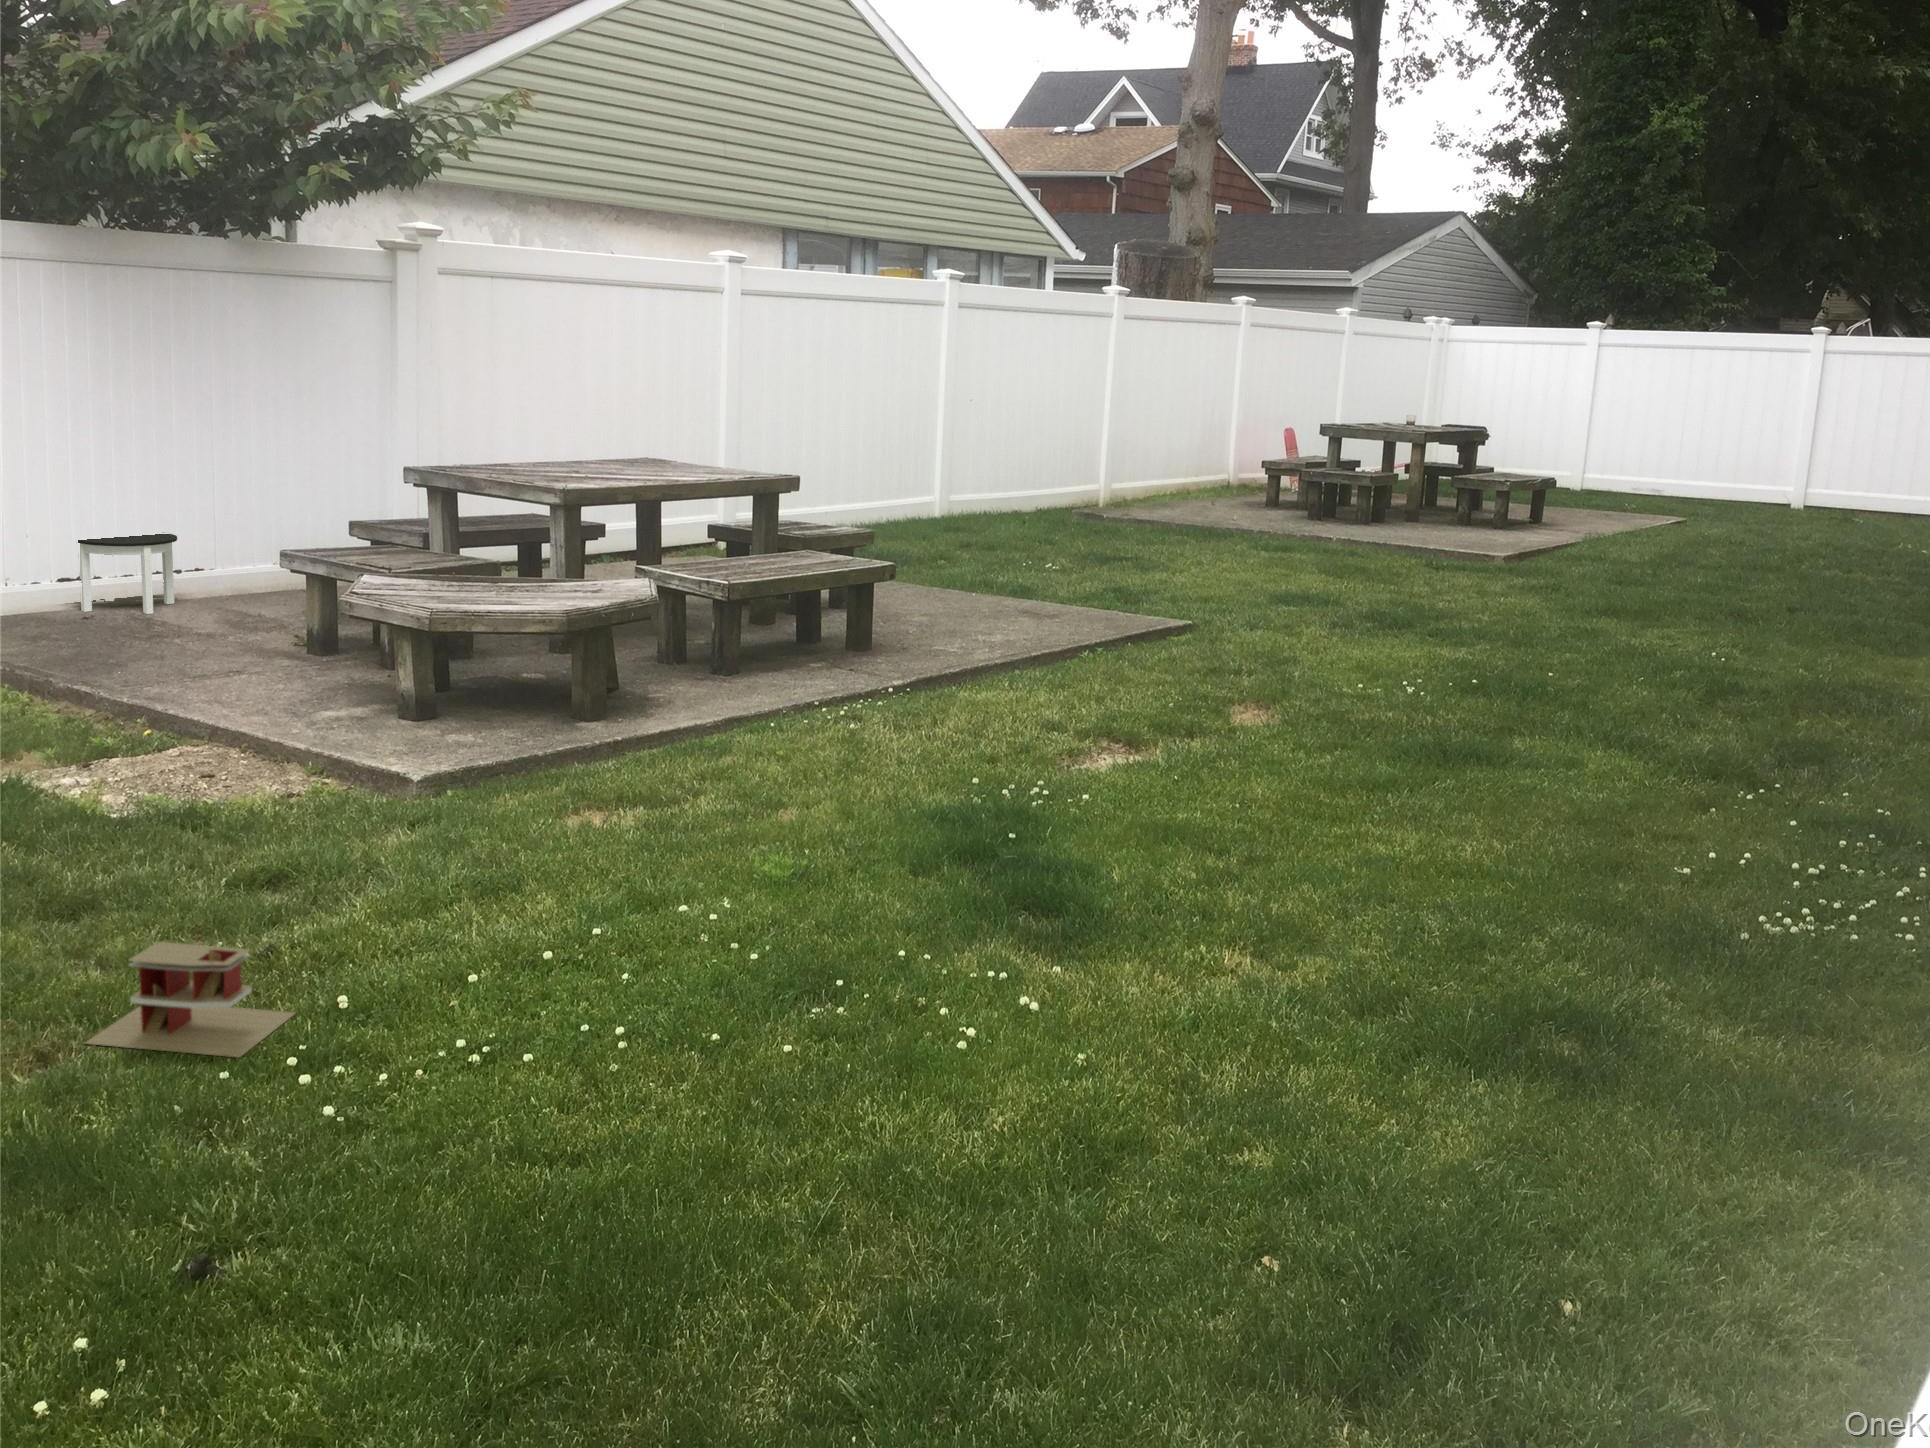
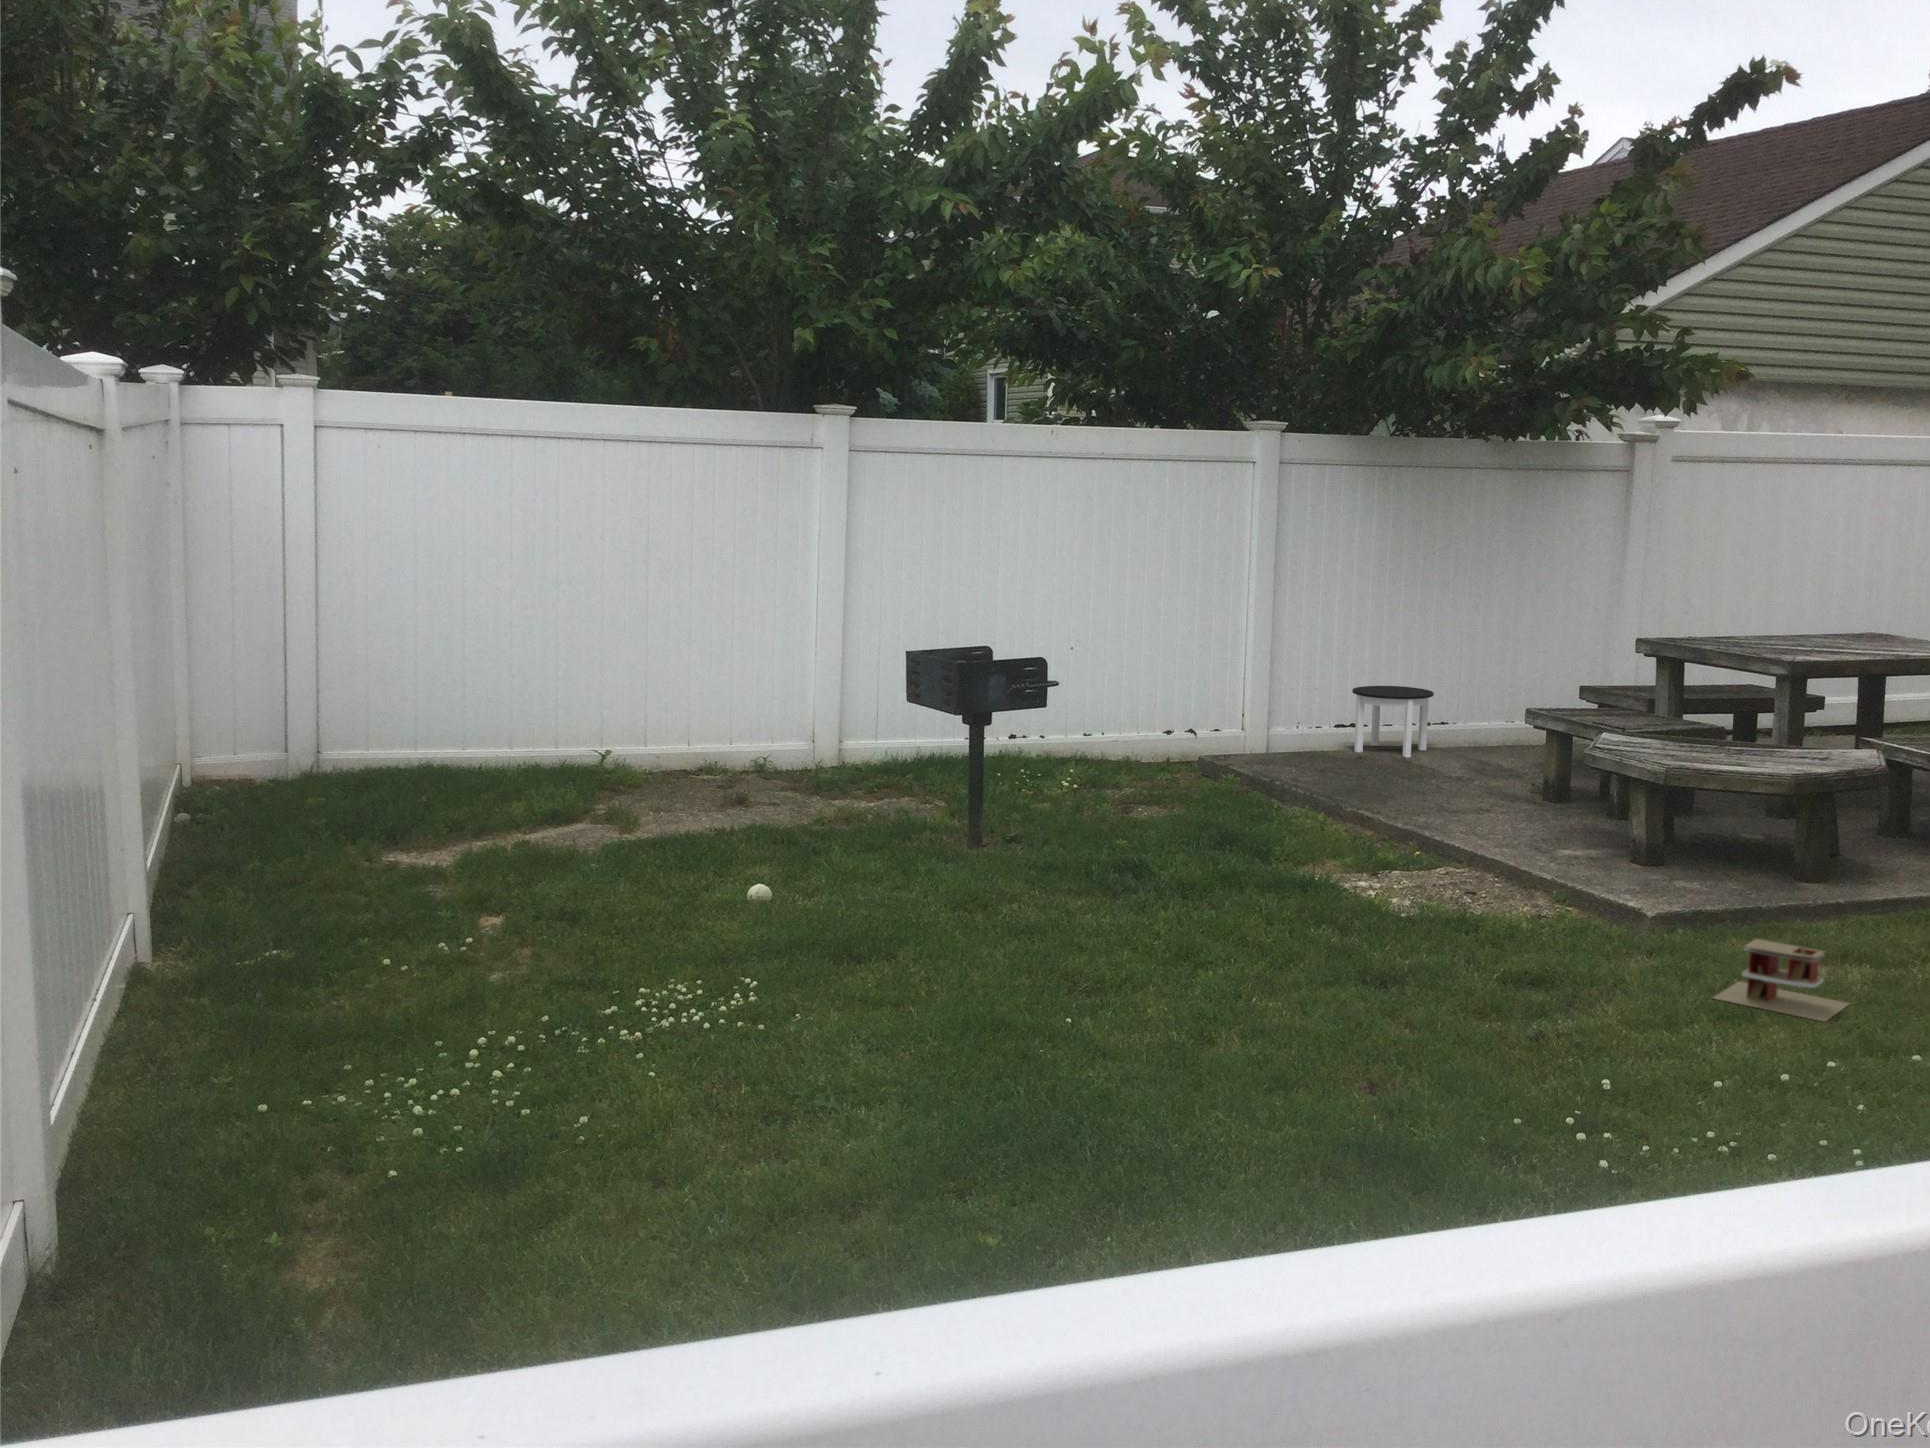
toy house: present [84,942,295,1057] -> present [1713,939,1849,1022]

